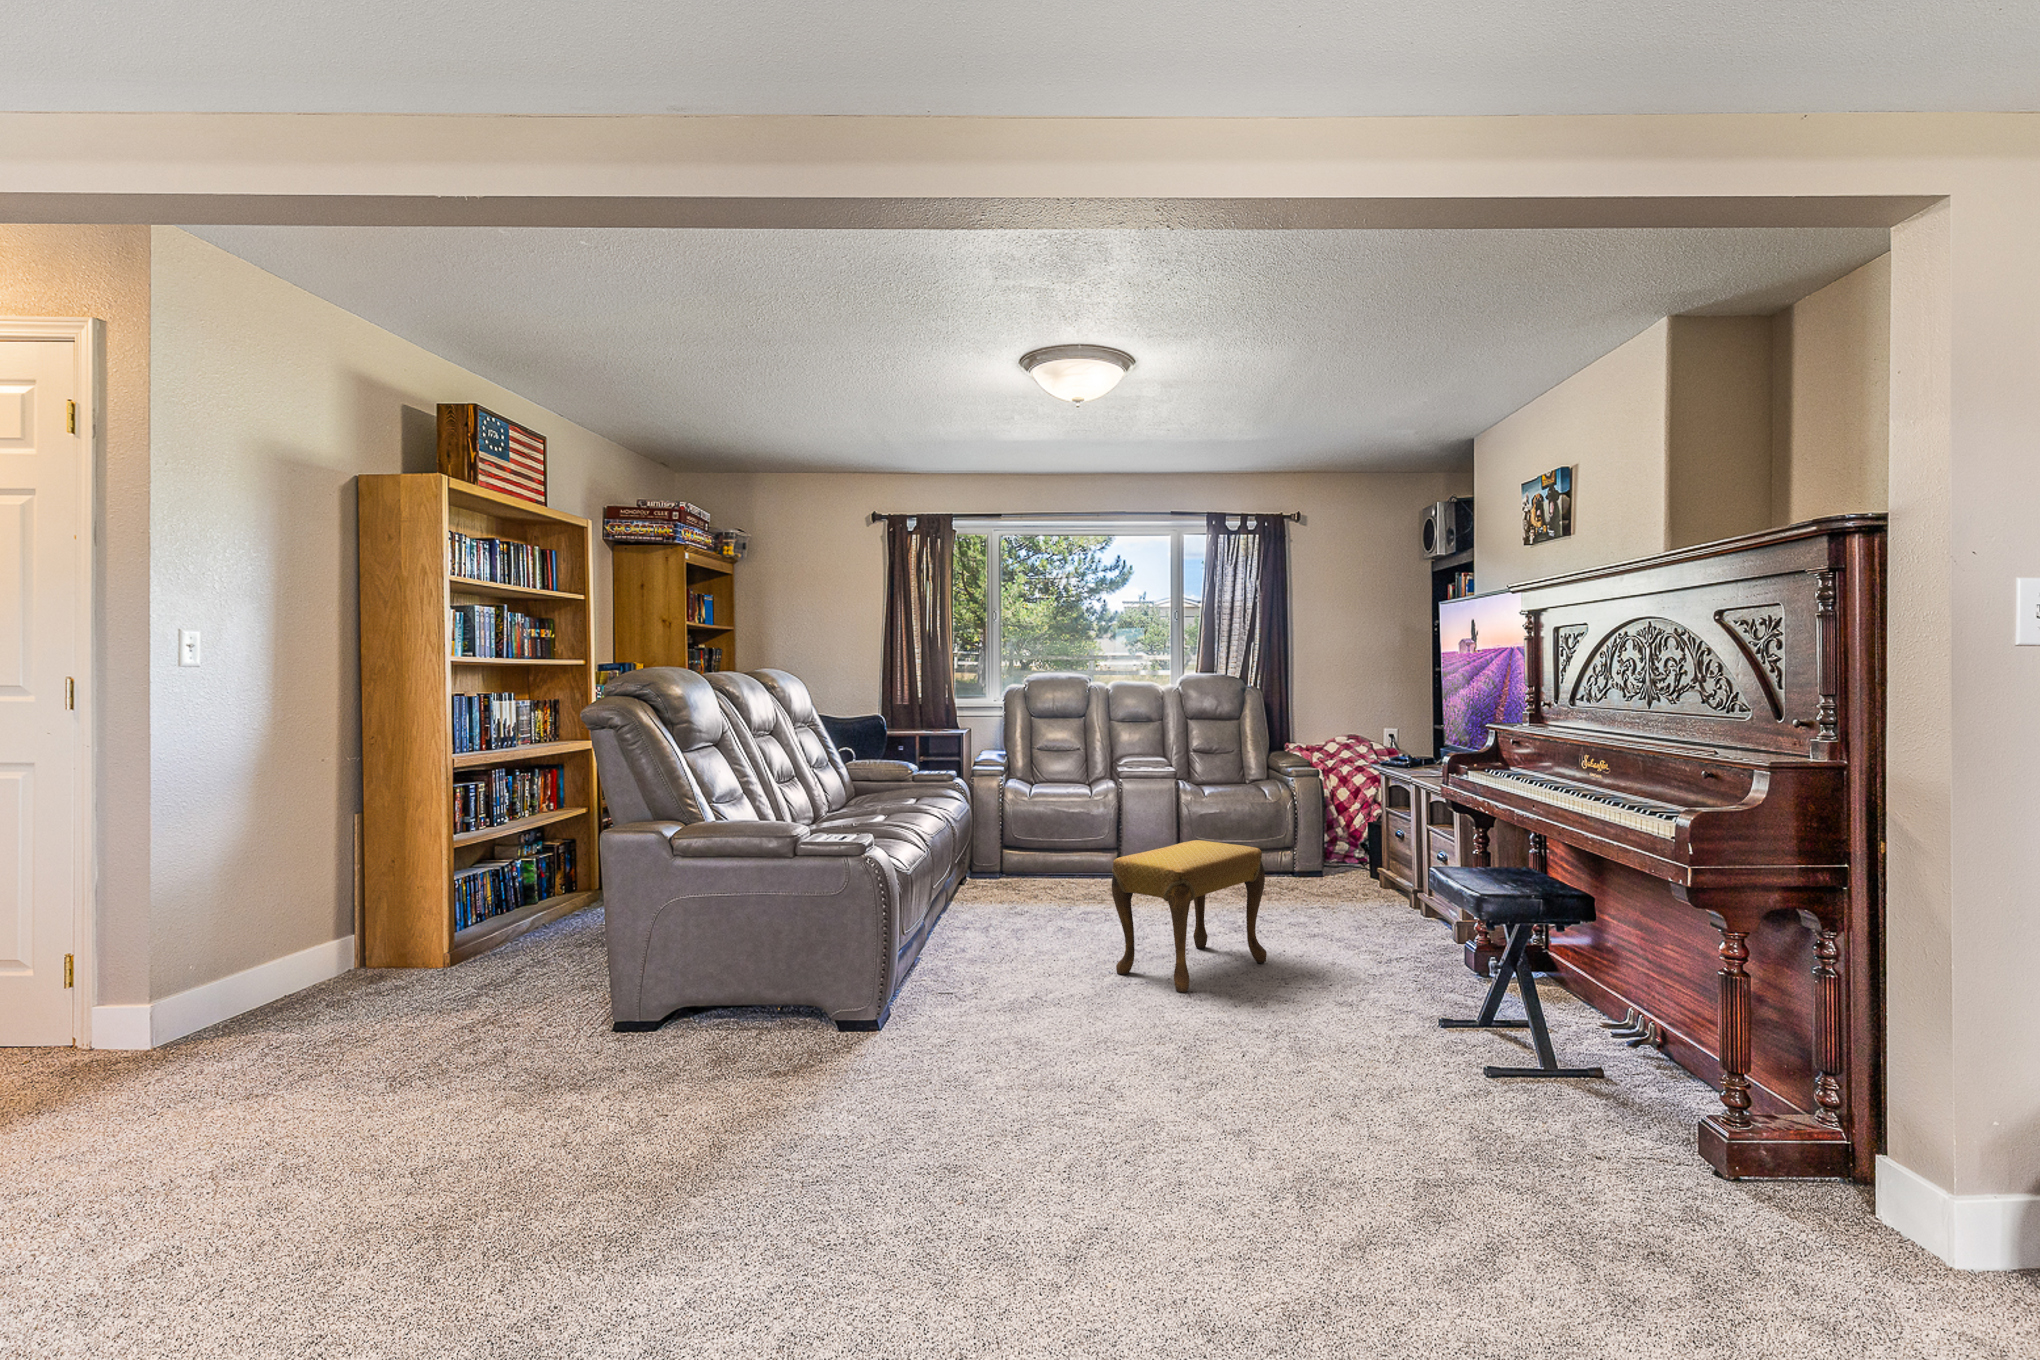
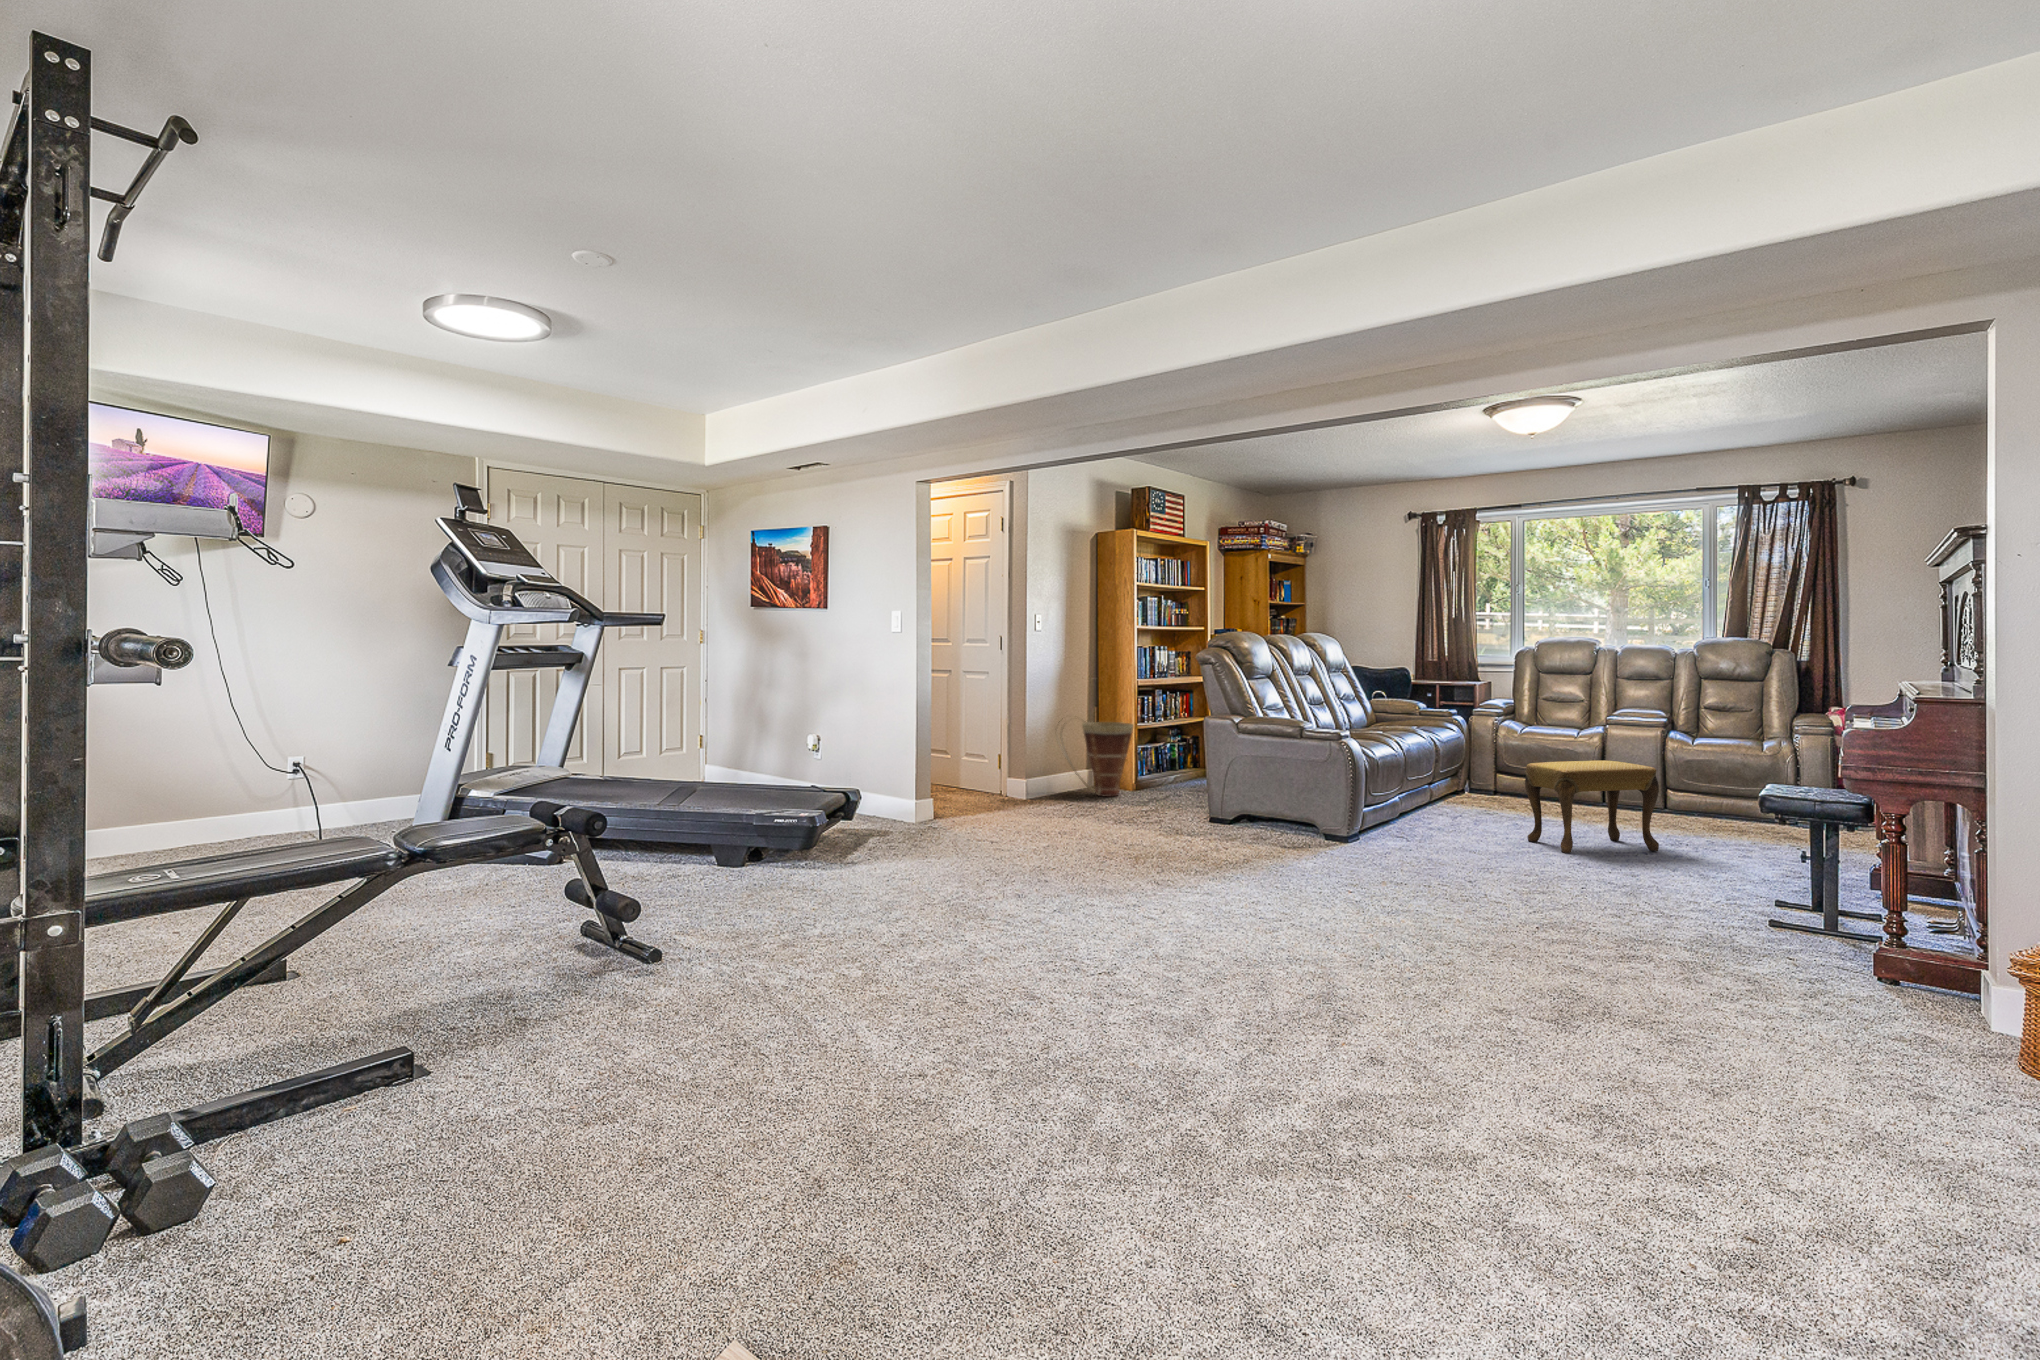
basket: none [250,836,443,997] -> present [1059,721,1133,797]

